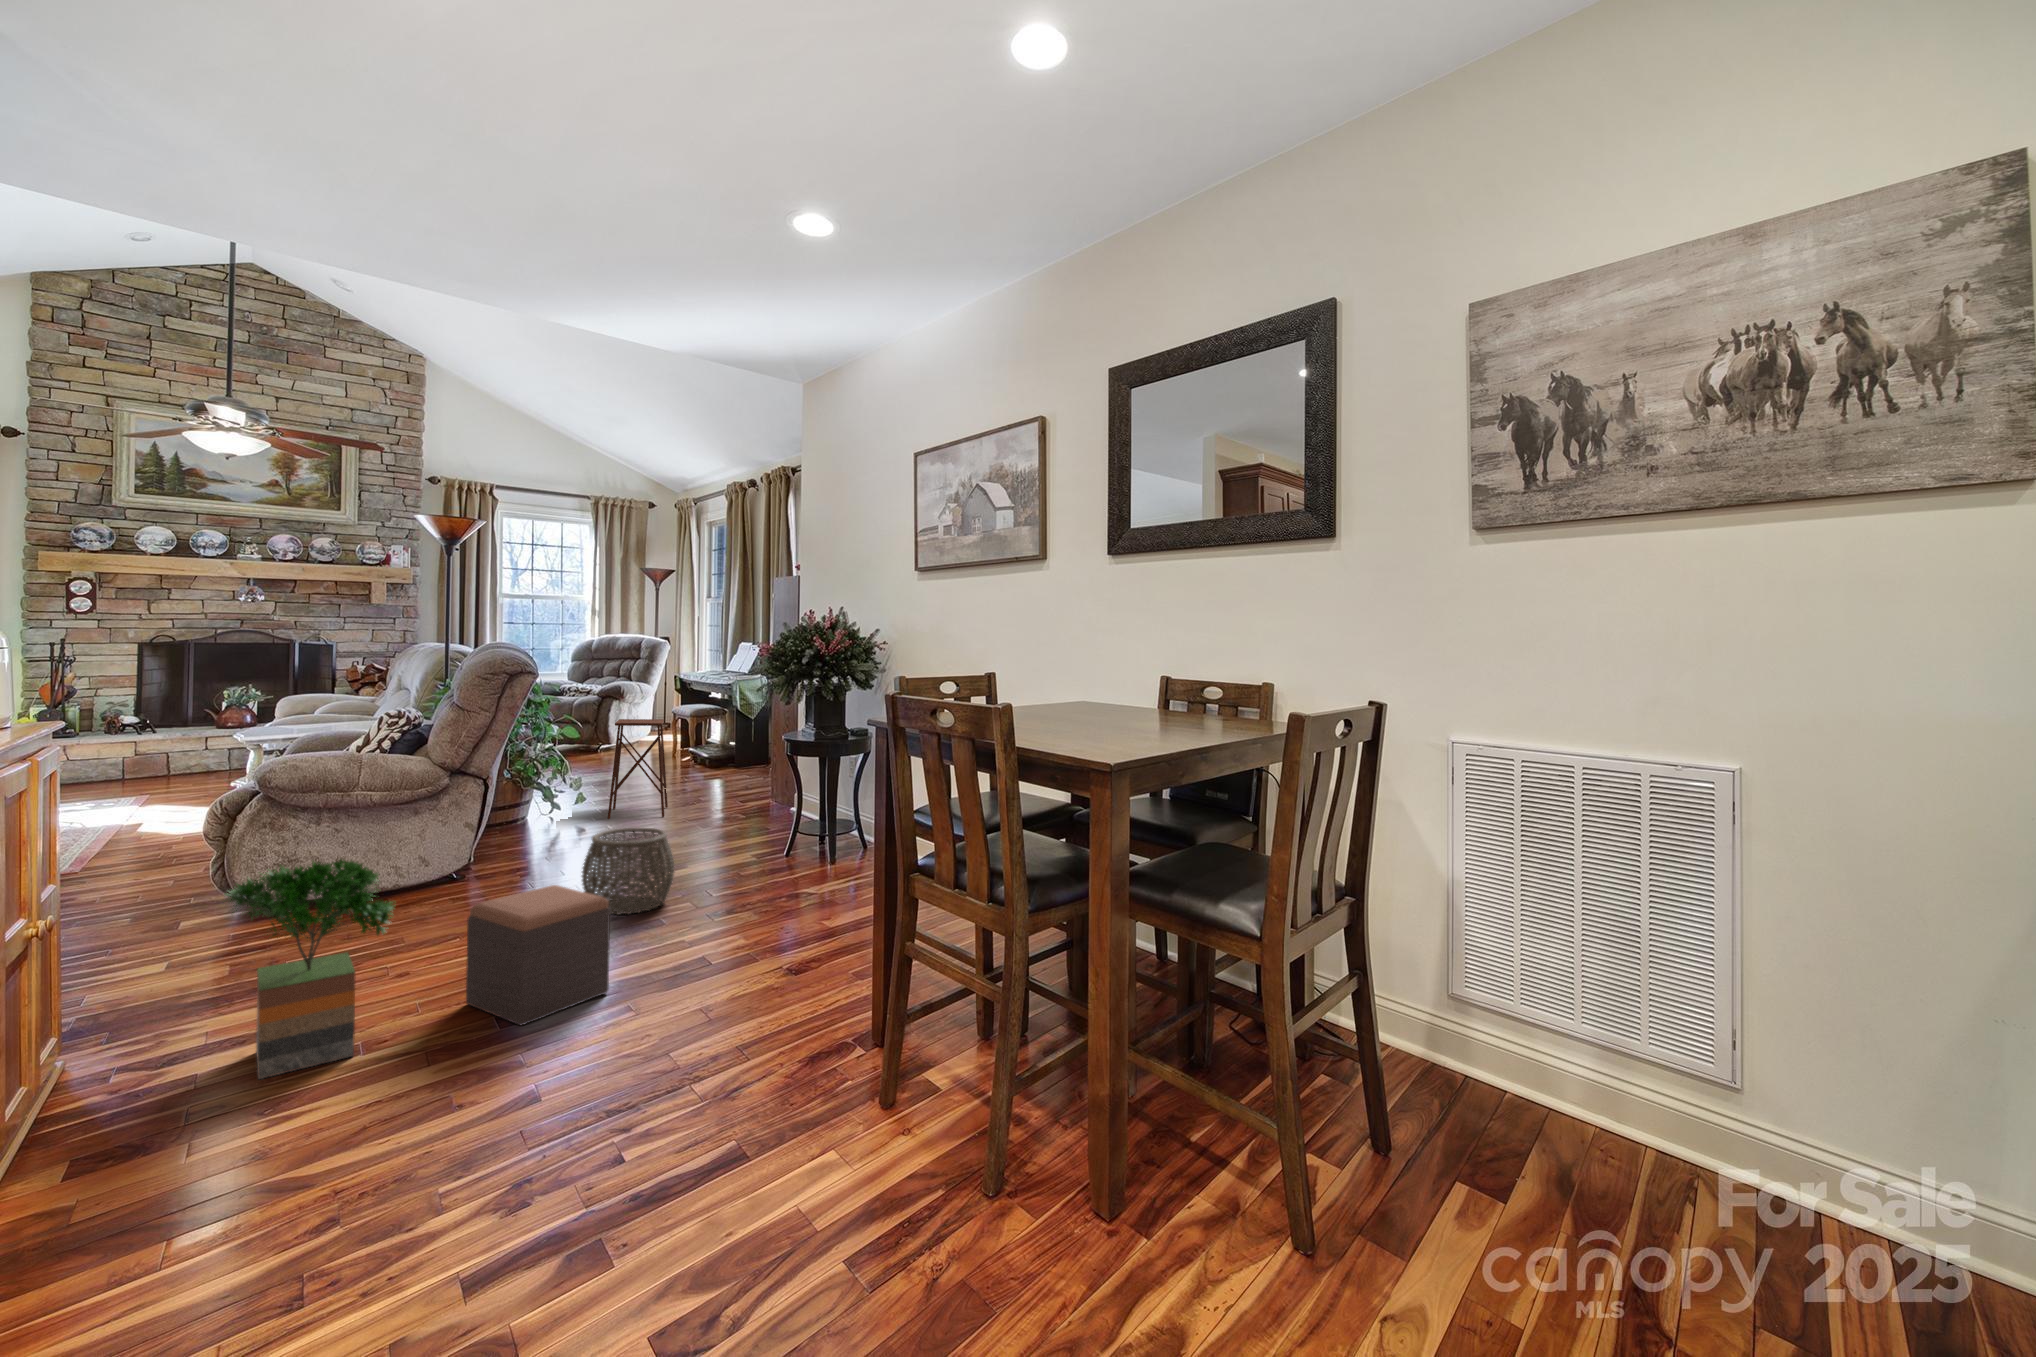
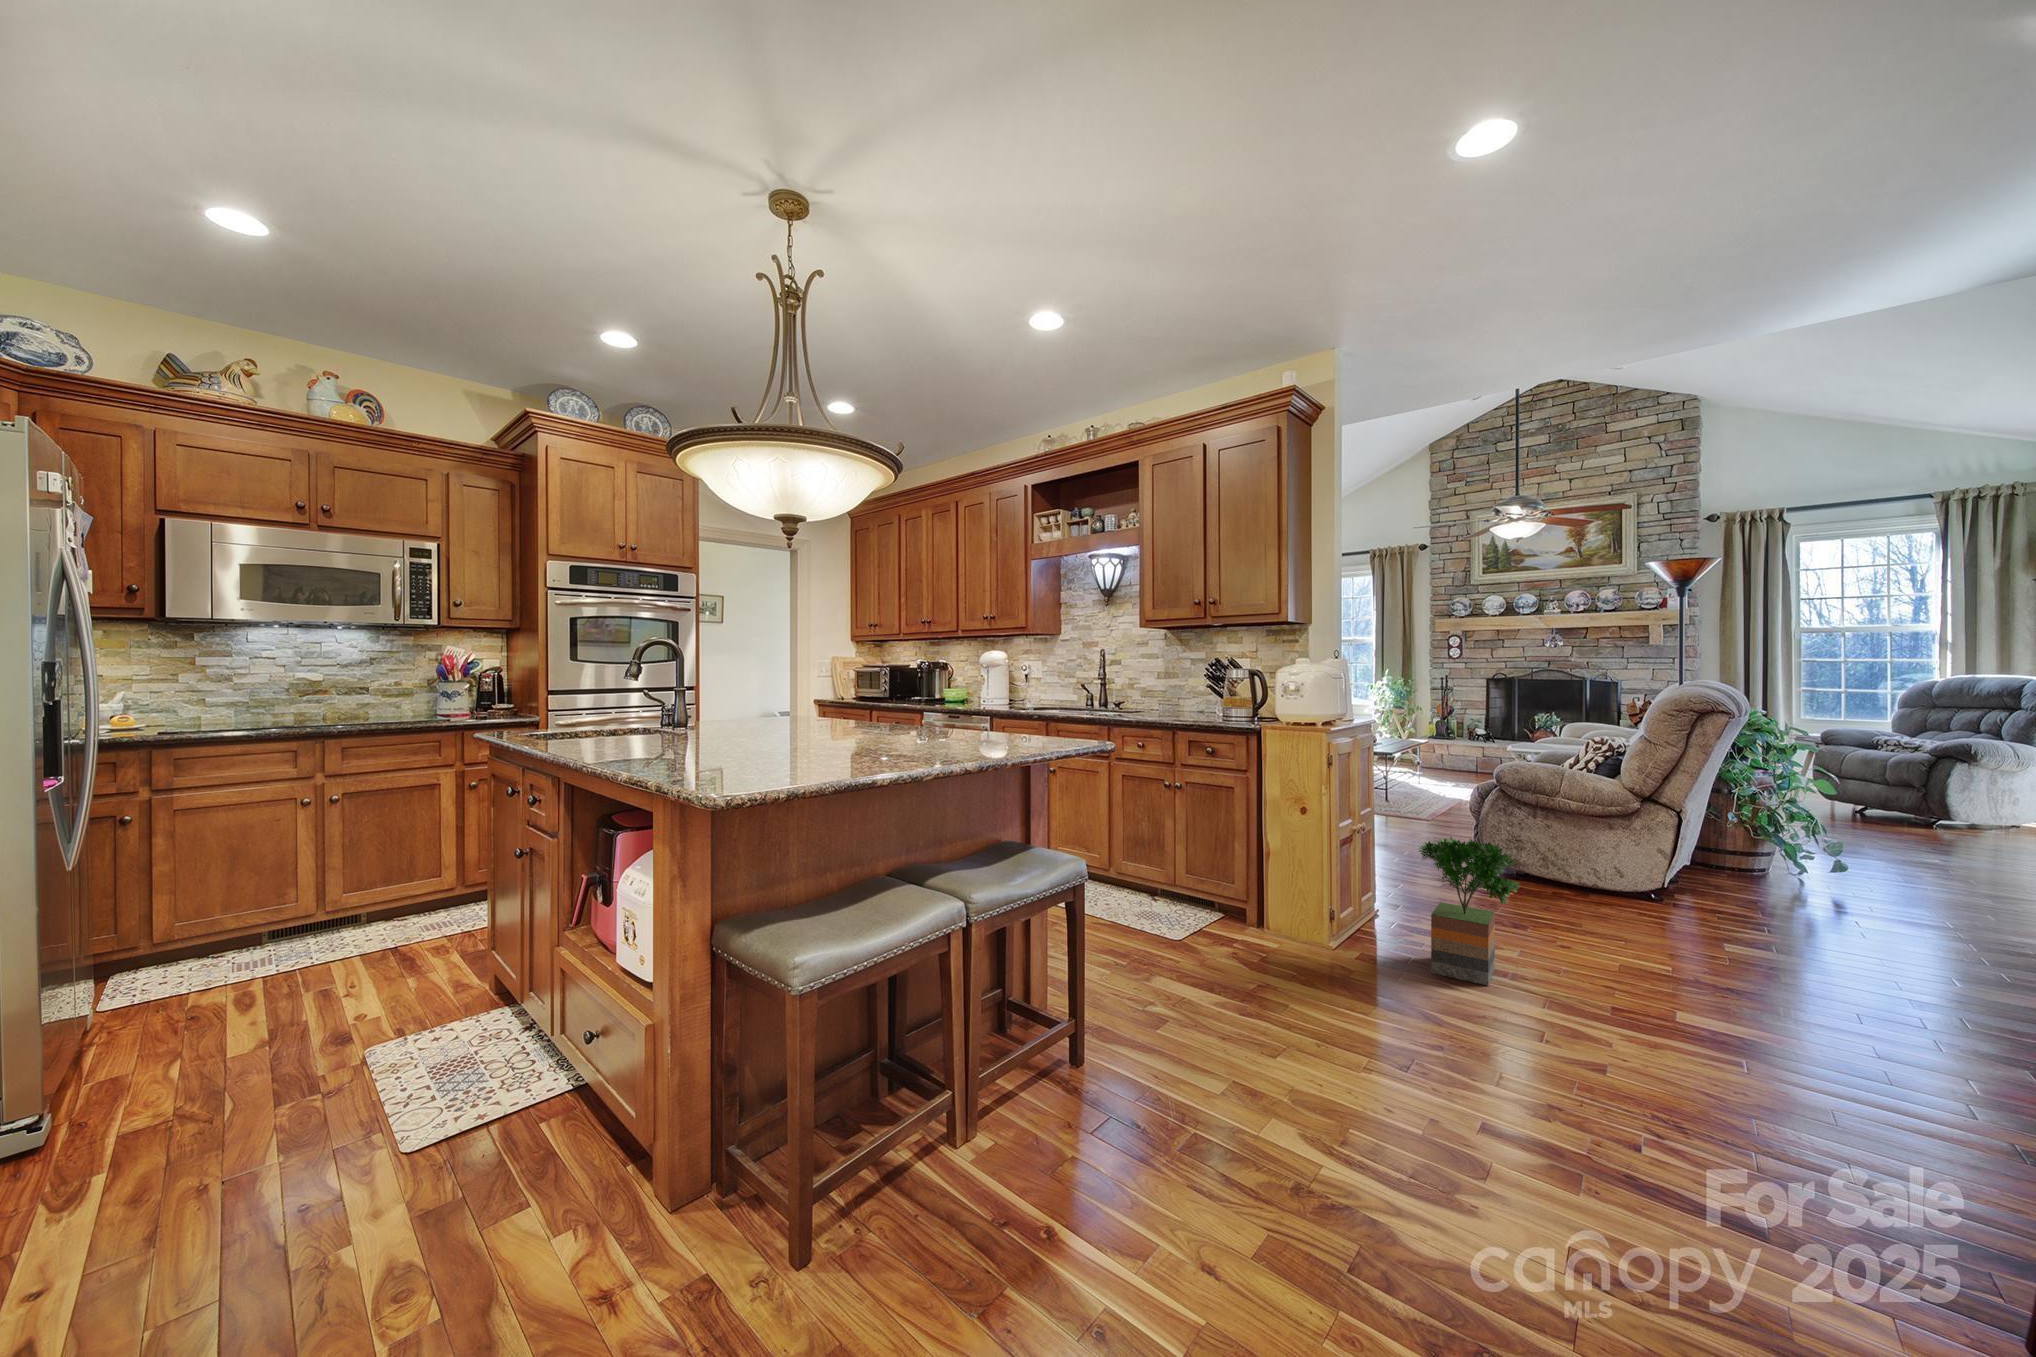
side table: present [608,719,668,819] -> none [1886,766,2006,901]
woven basket: present [582,828,675,915] -> none [1760,885,1902,992]
footstool: present [466,885,610,1026] -> none [1586,907,1727,1039]

